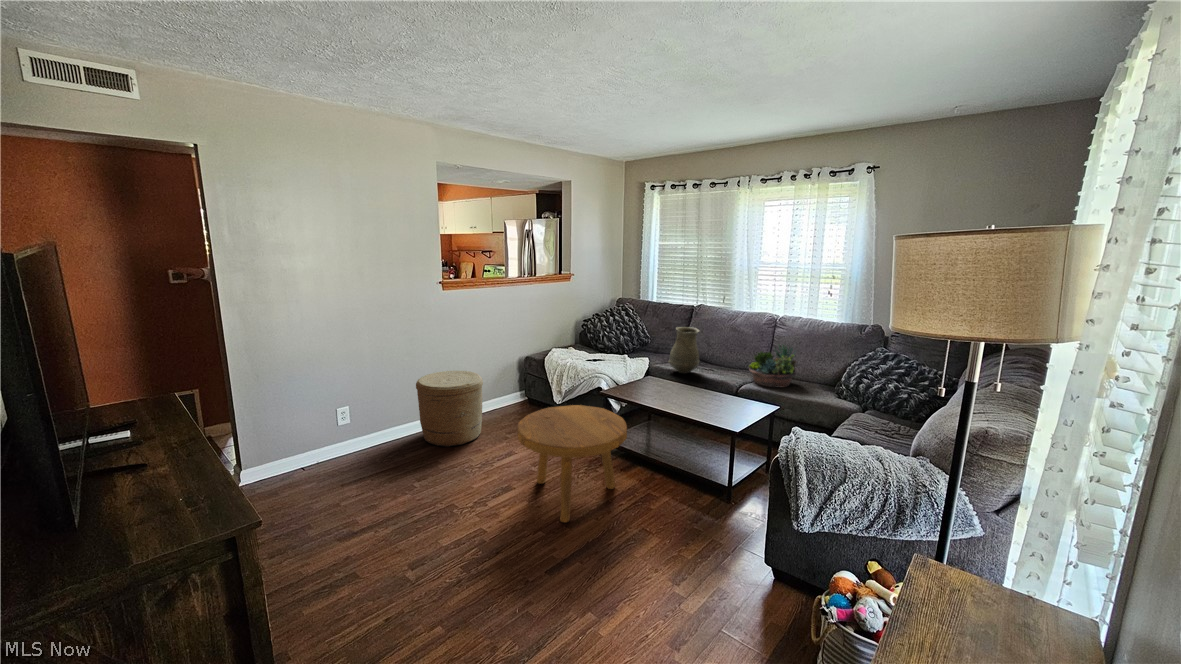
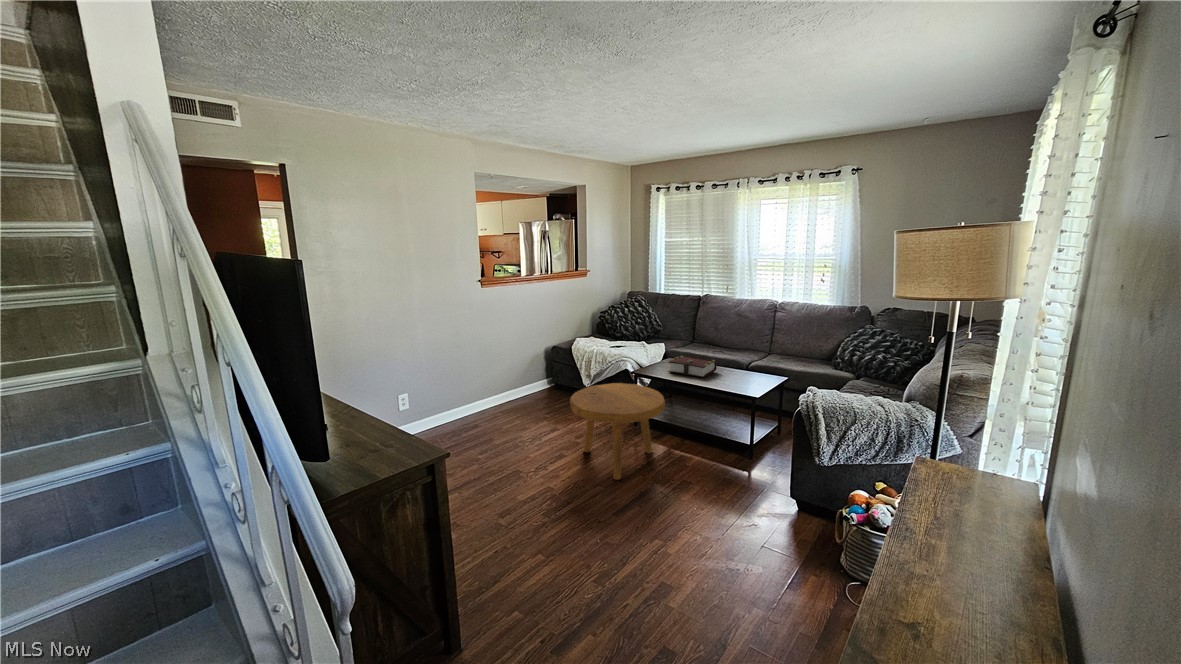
vase: present [668,327,699,374] -> none [683,314,711,356]
succulent planter: present [749,345,797,388] -> none [756,325,799,364]
woven basket: present [416,371,483,447] -> none [462,360,522,428]
book: none [642,375,698,403] -> present [668,356,717,378]

